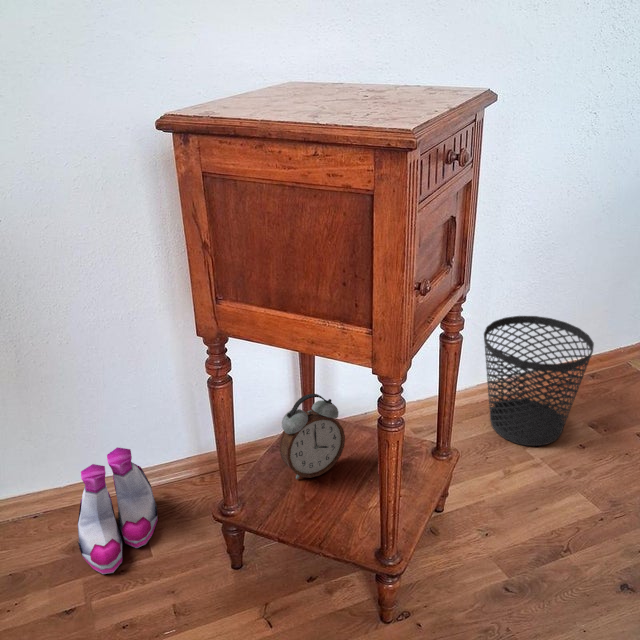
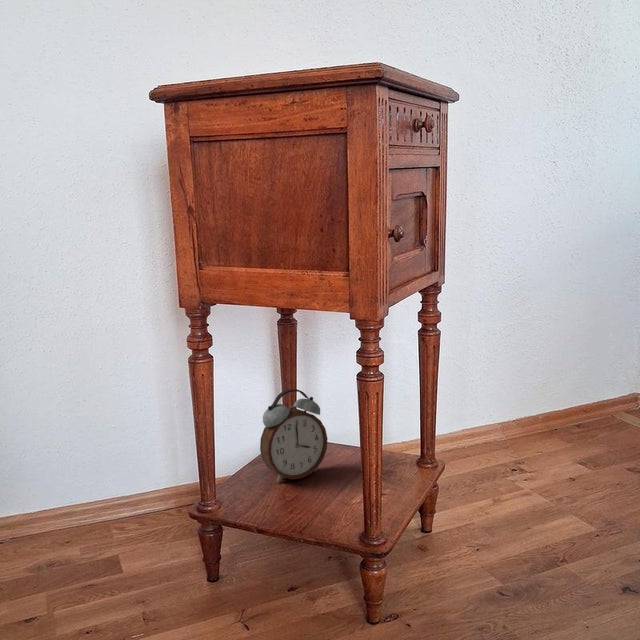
wastebasket: present [484,316,594,446] -> none [464,351,572,477]
boots: present [78,447,158,574] -> none [41,456,131,589]

